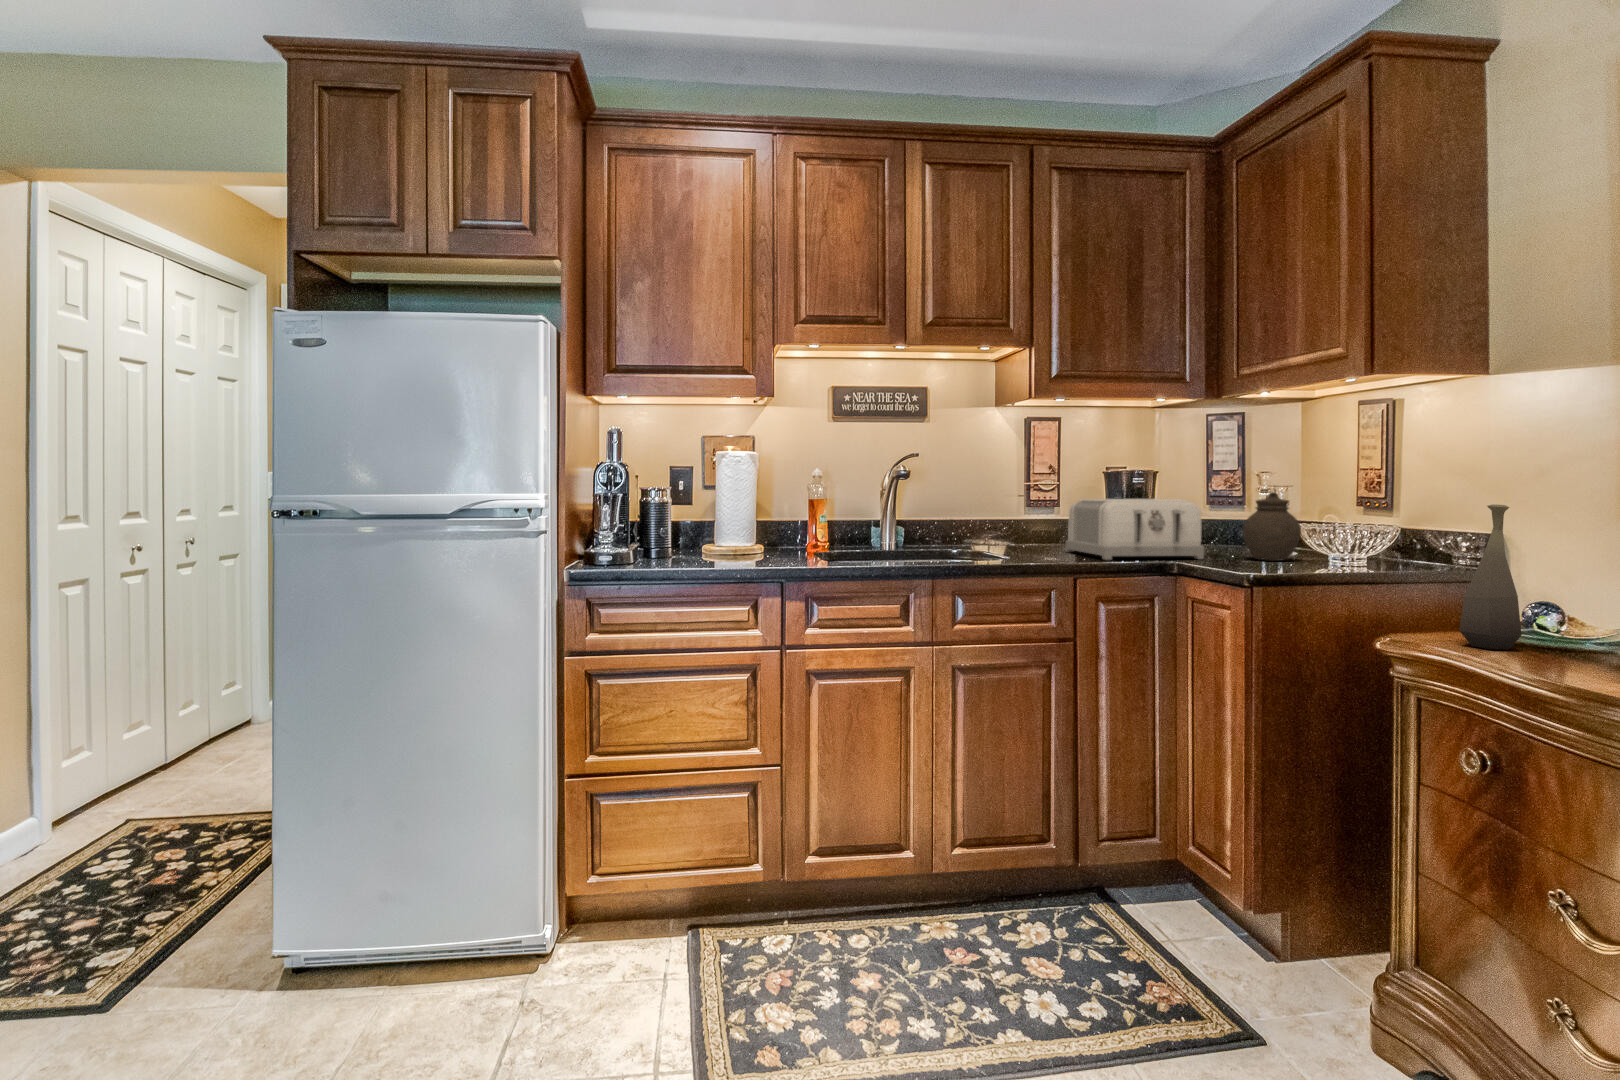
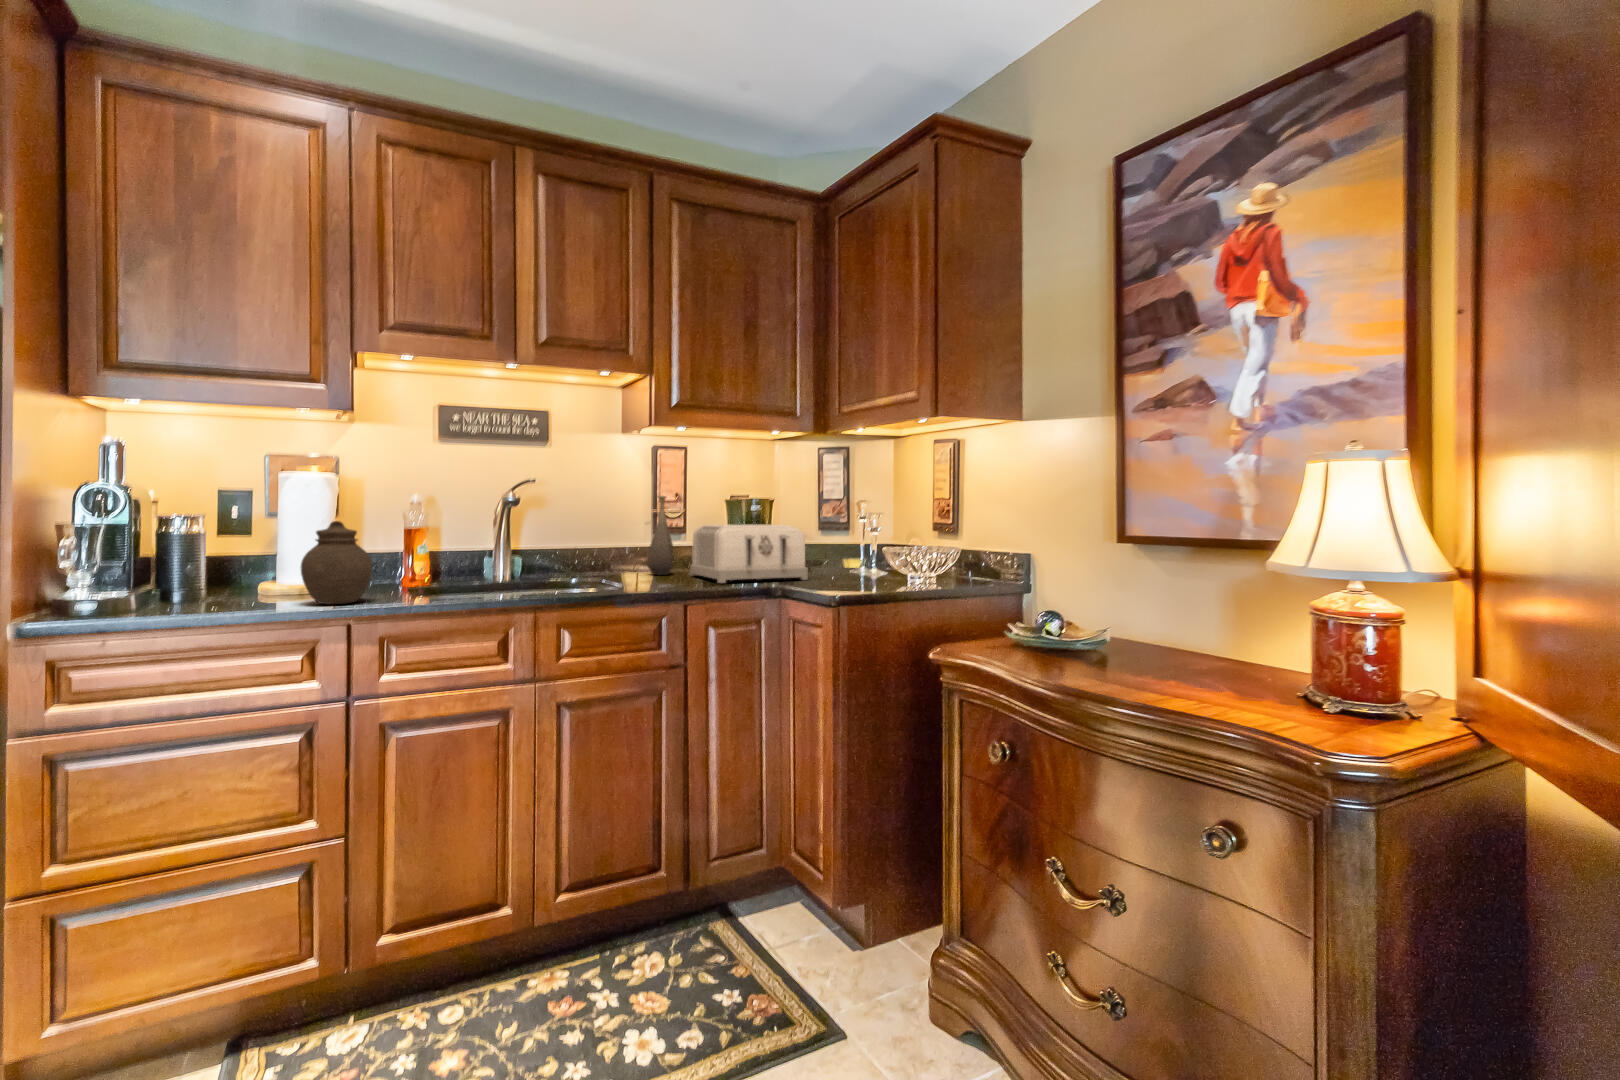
jar: present [1243,492,1301,561] -> present [301,521,372,604]
bottle: present [1459,505,1522,649] -> present [647,496,673,575]

